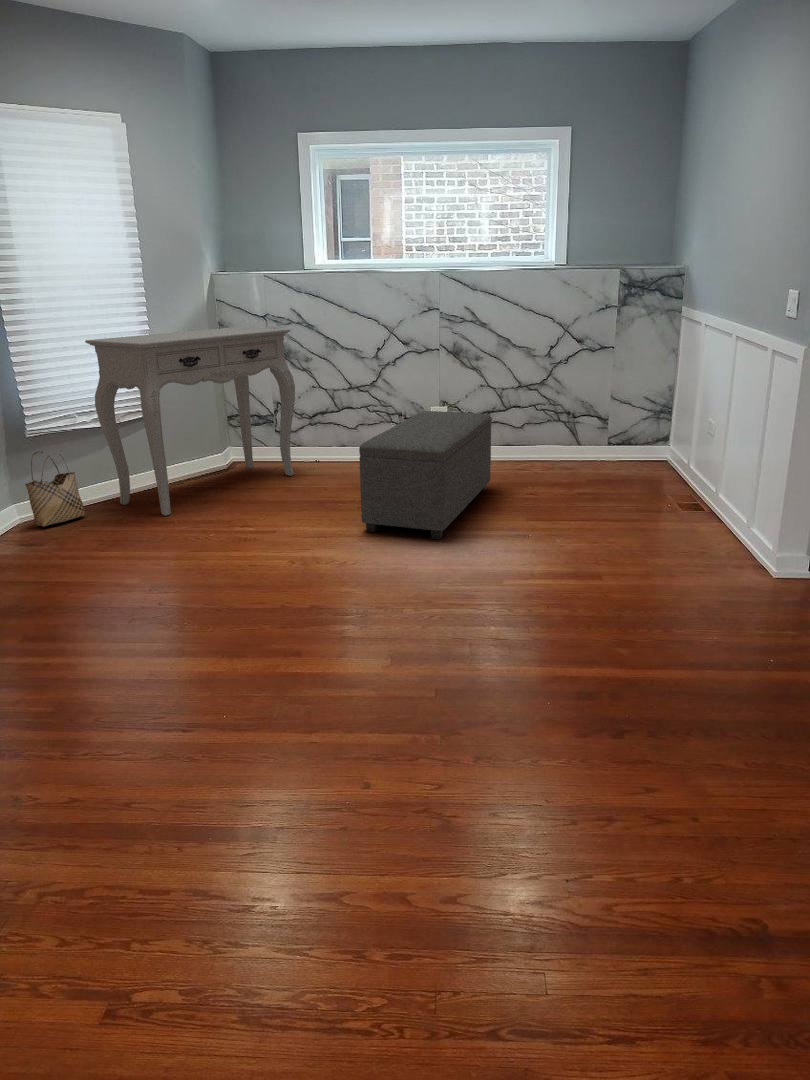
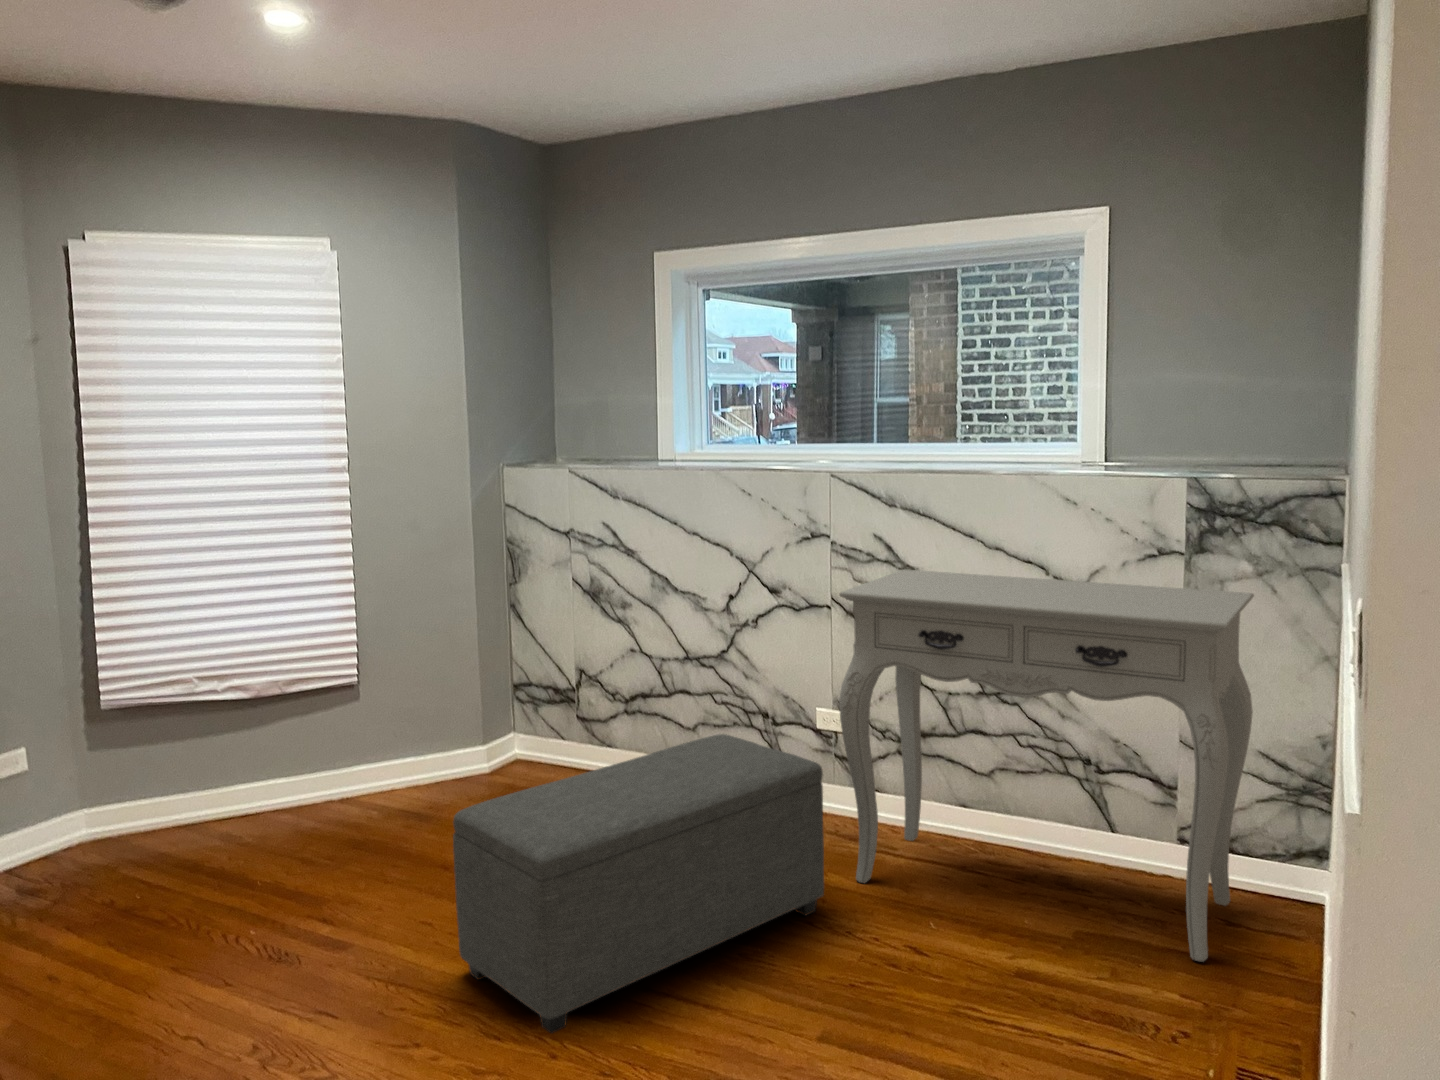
console table: present [85,327,295,516] -> present [839,570,1254,962]
woven basket: present [25,452,85,527] -> none [88,730,179,847]

